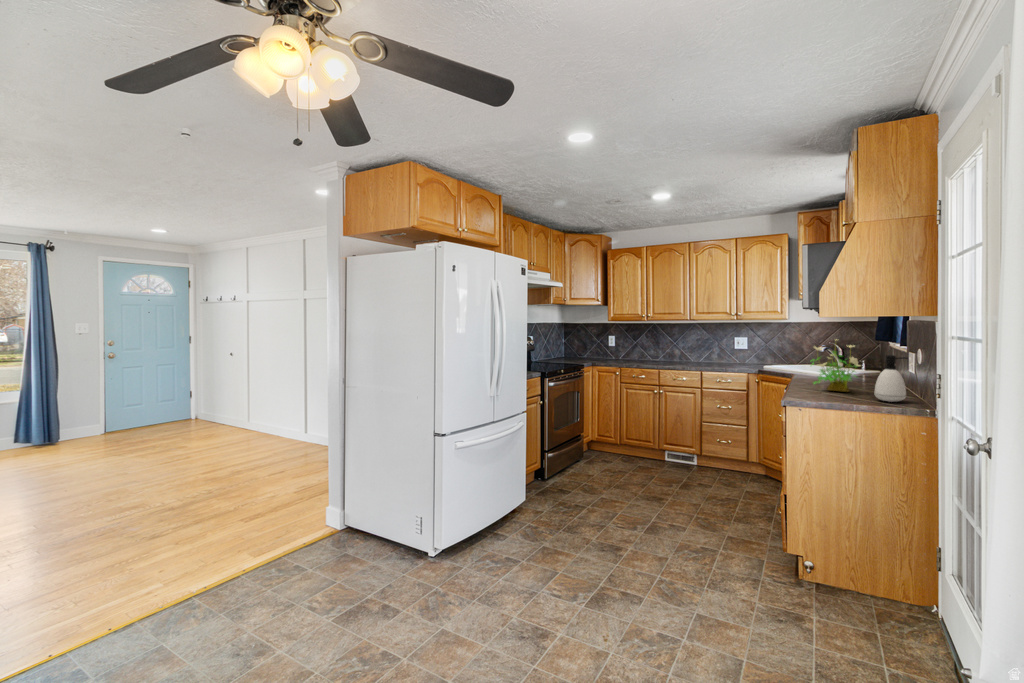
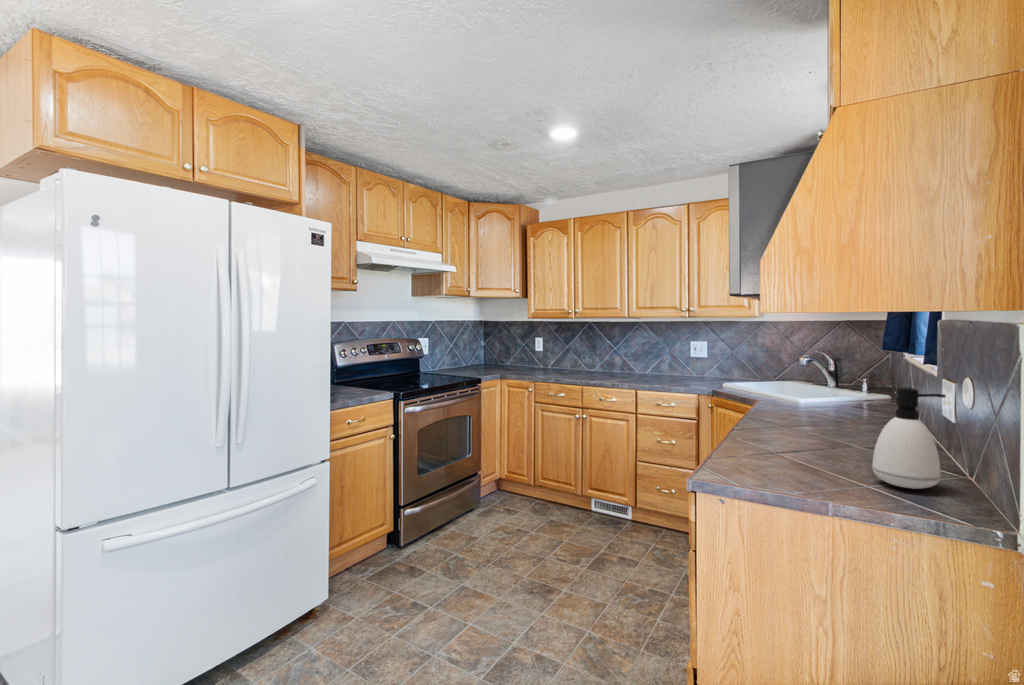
potted plant: present [811,340,859,391] -> none [761,350,851,450]

